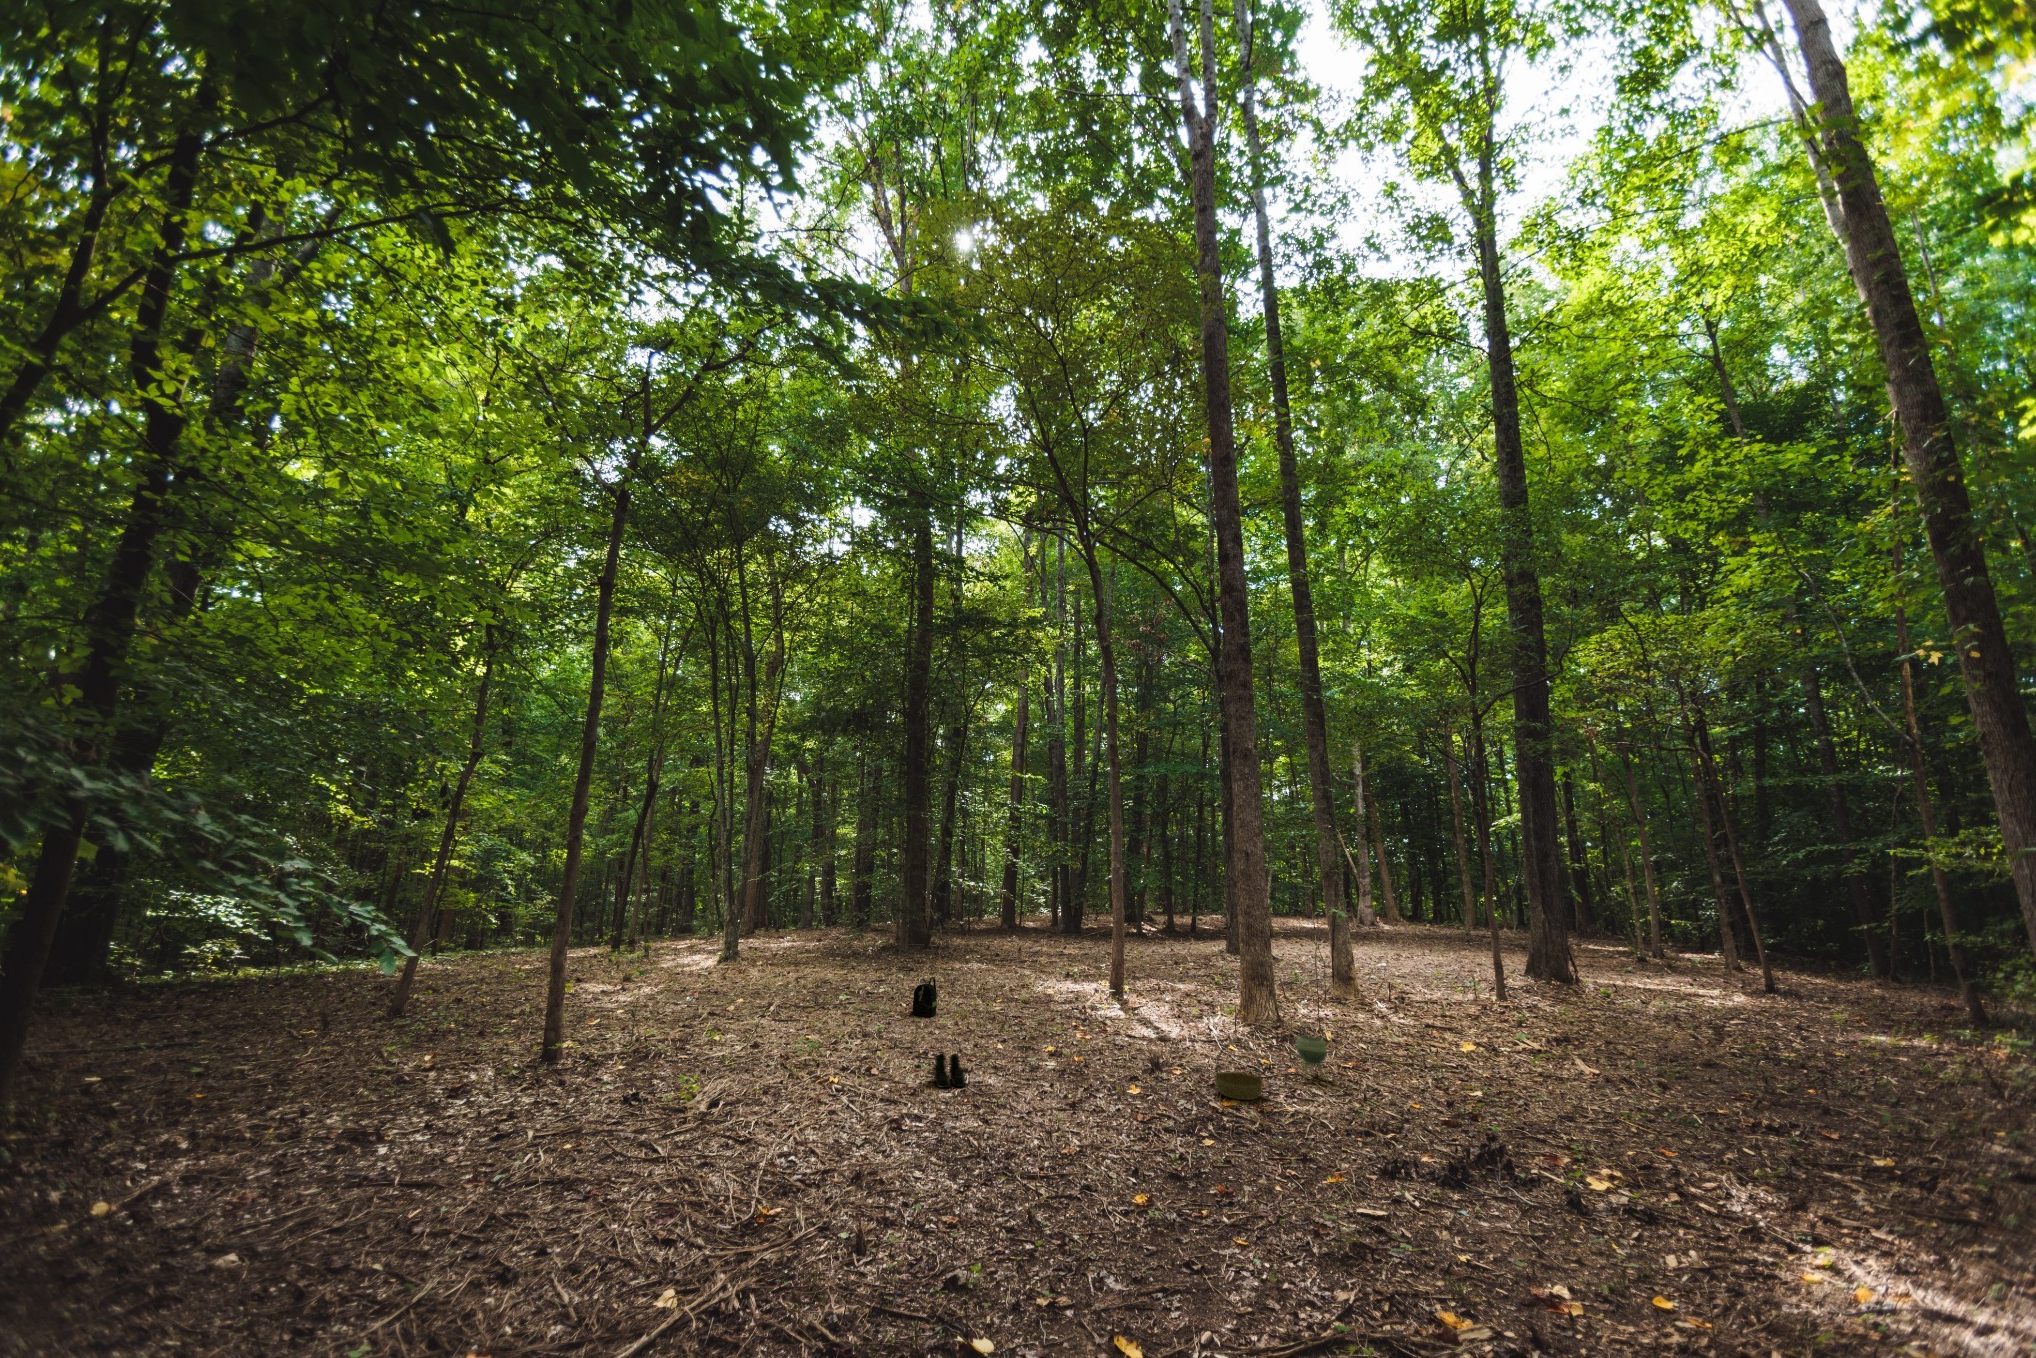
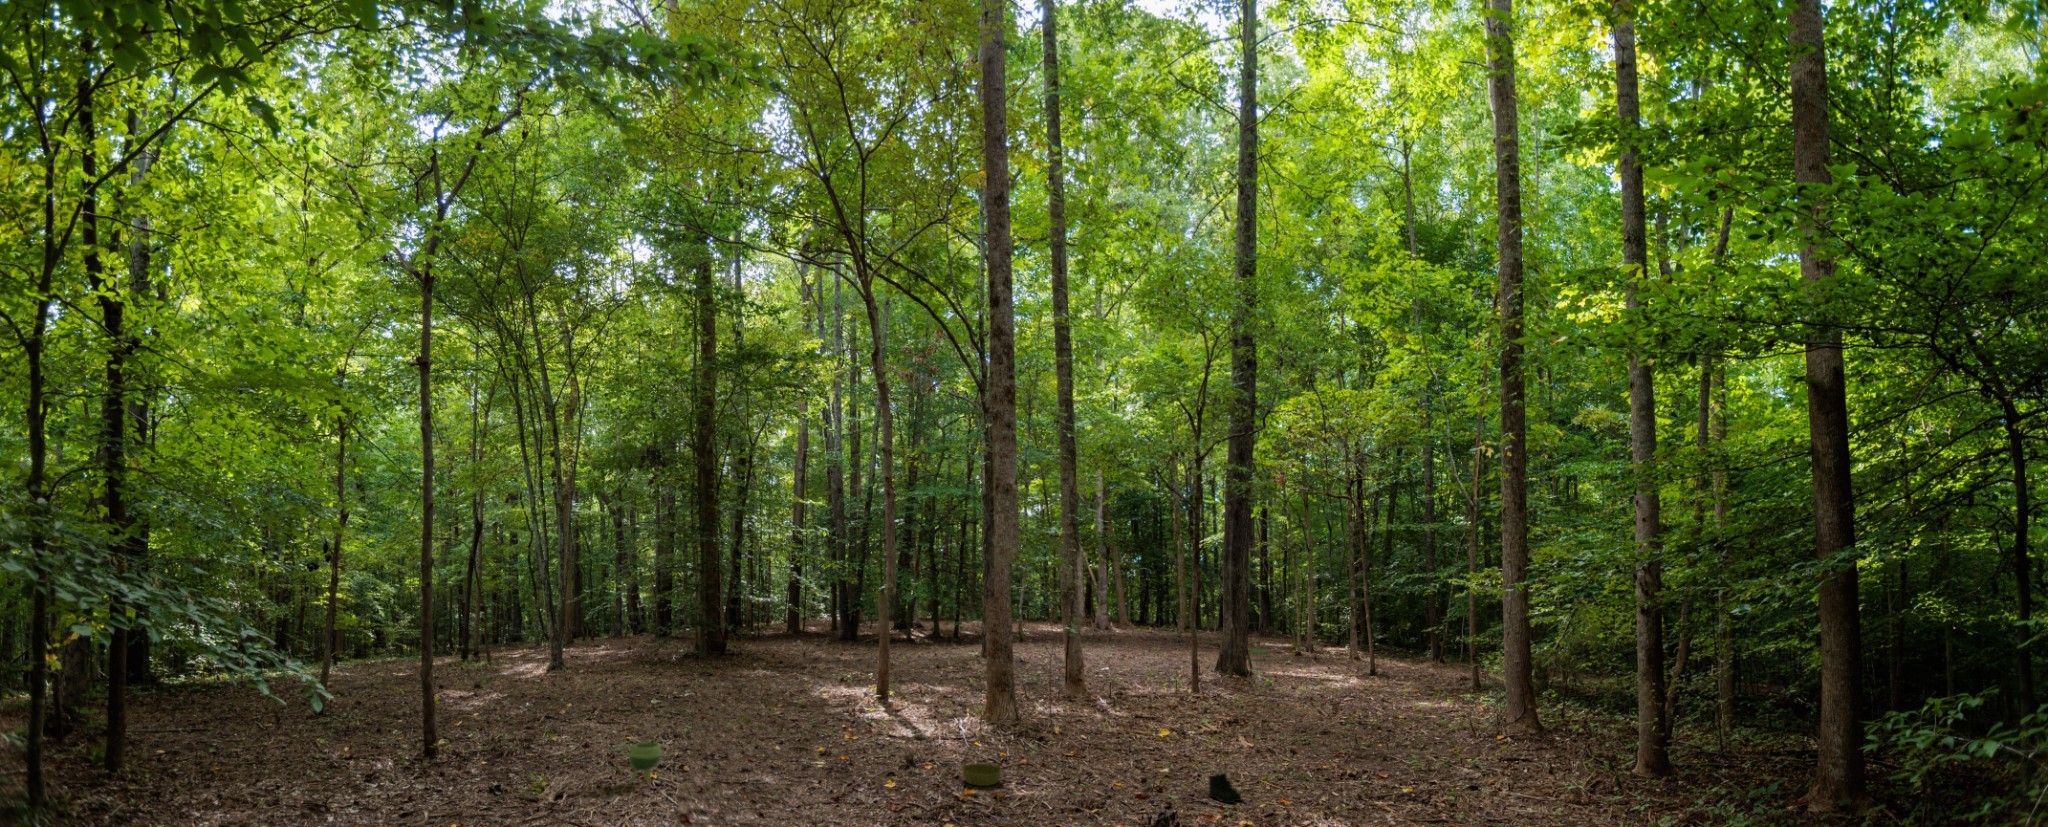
stool: none [1571,950,1609,1001] -> present [1247,649,1269,685]
backpack: present [912,977,937,1017] -> none [673,690,700,730]
planter: present [1296,1036,1327,1080] -> present [629,742,662,785]
boots: present [934,1053,965,1088] -> present [1208,773,1242,803]

